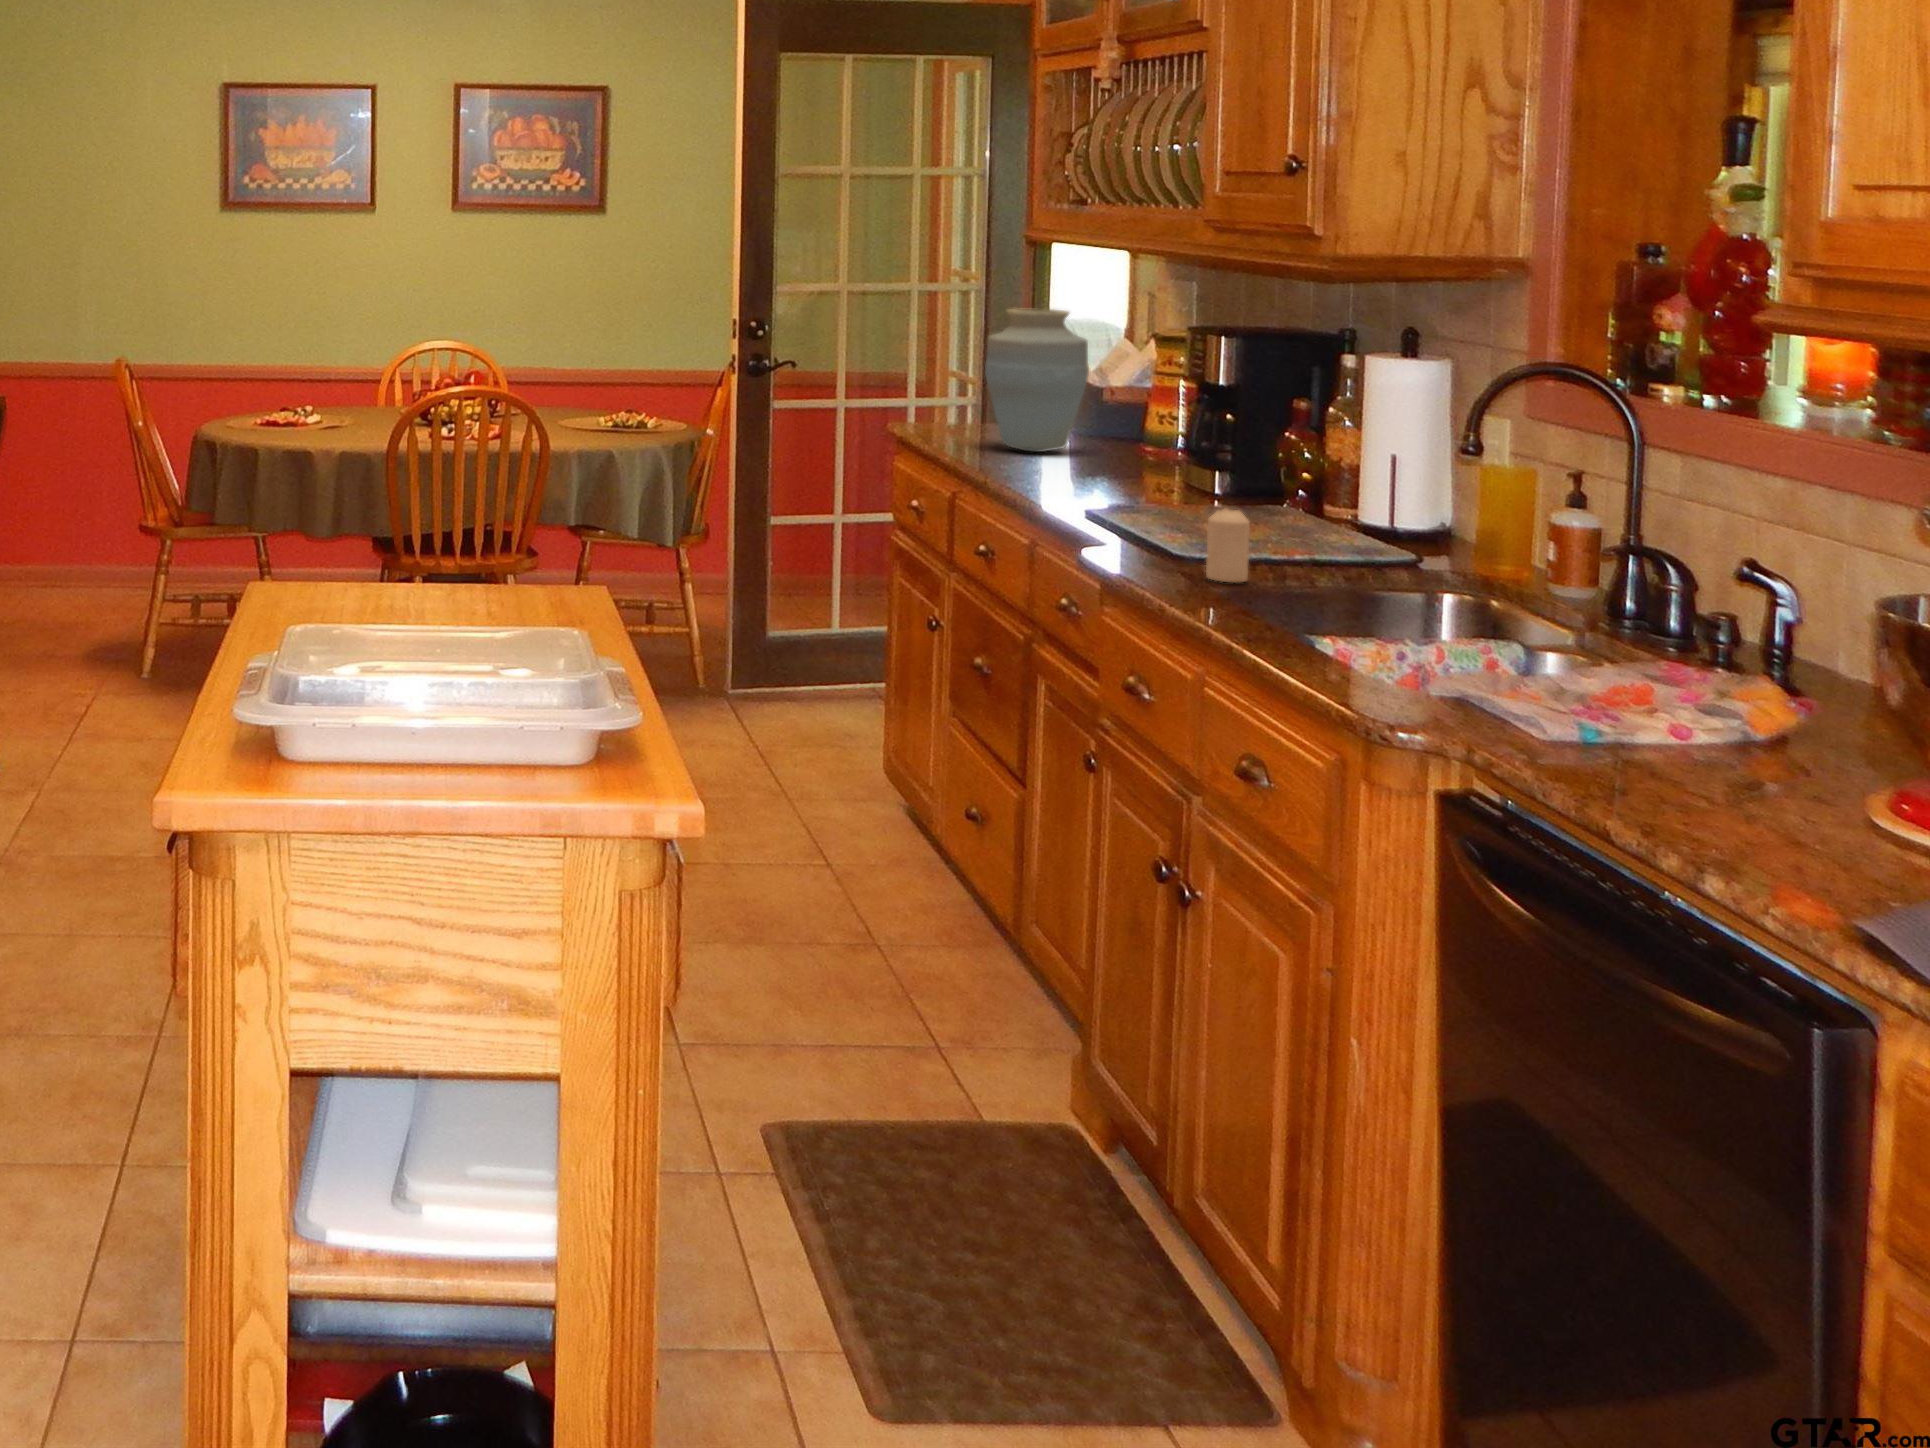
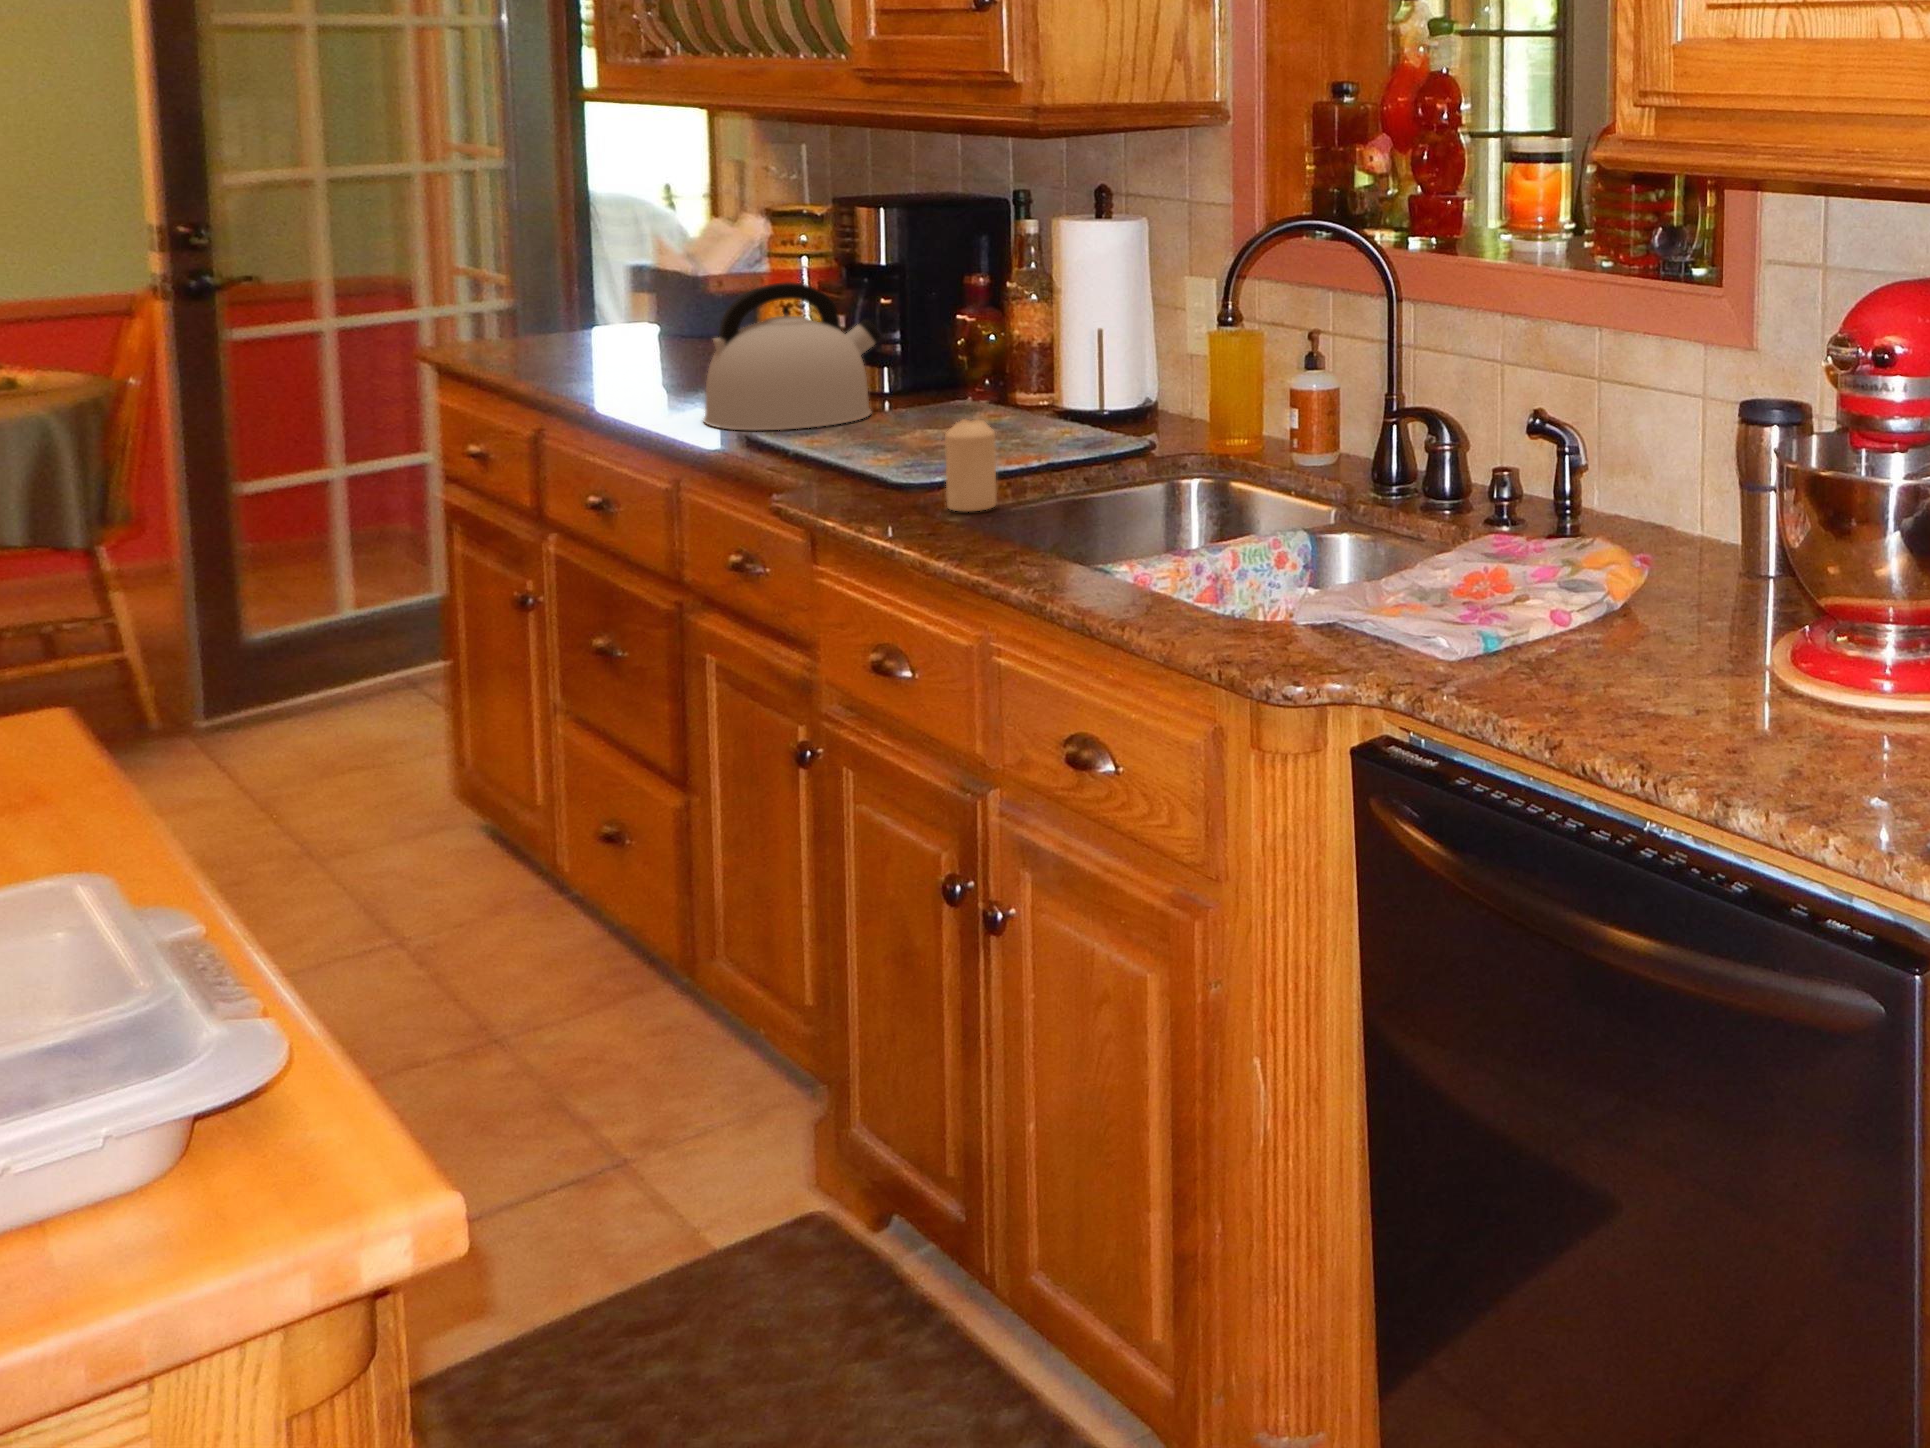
vase: present [985,308,1089,452] -> none [559,187,694,365]
kettle: none [1063,393,1214,511] -> present [704,282,882,430]

